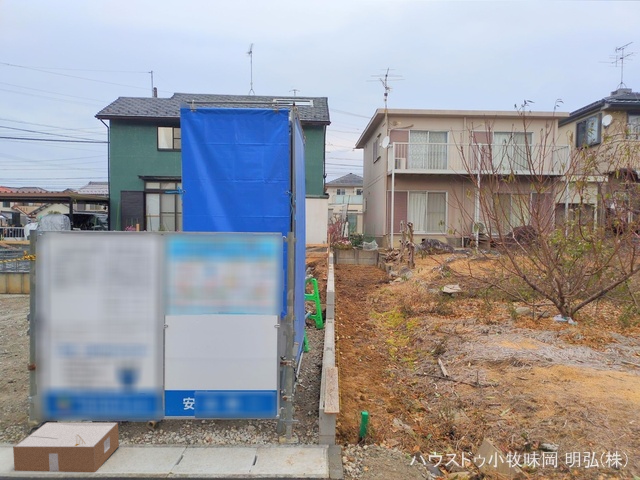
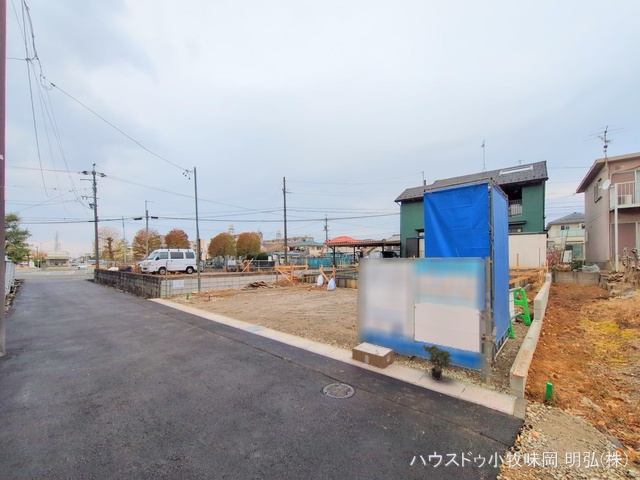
potted plant: none [179,396,235,460] -> present [422,345,453,380]

